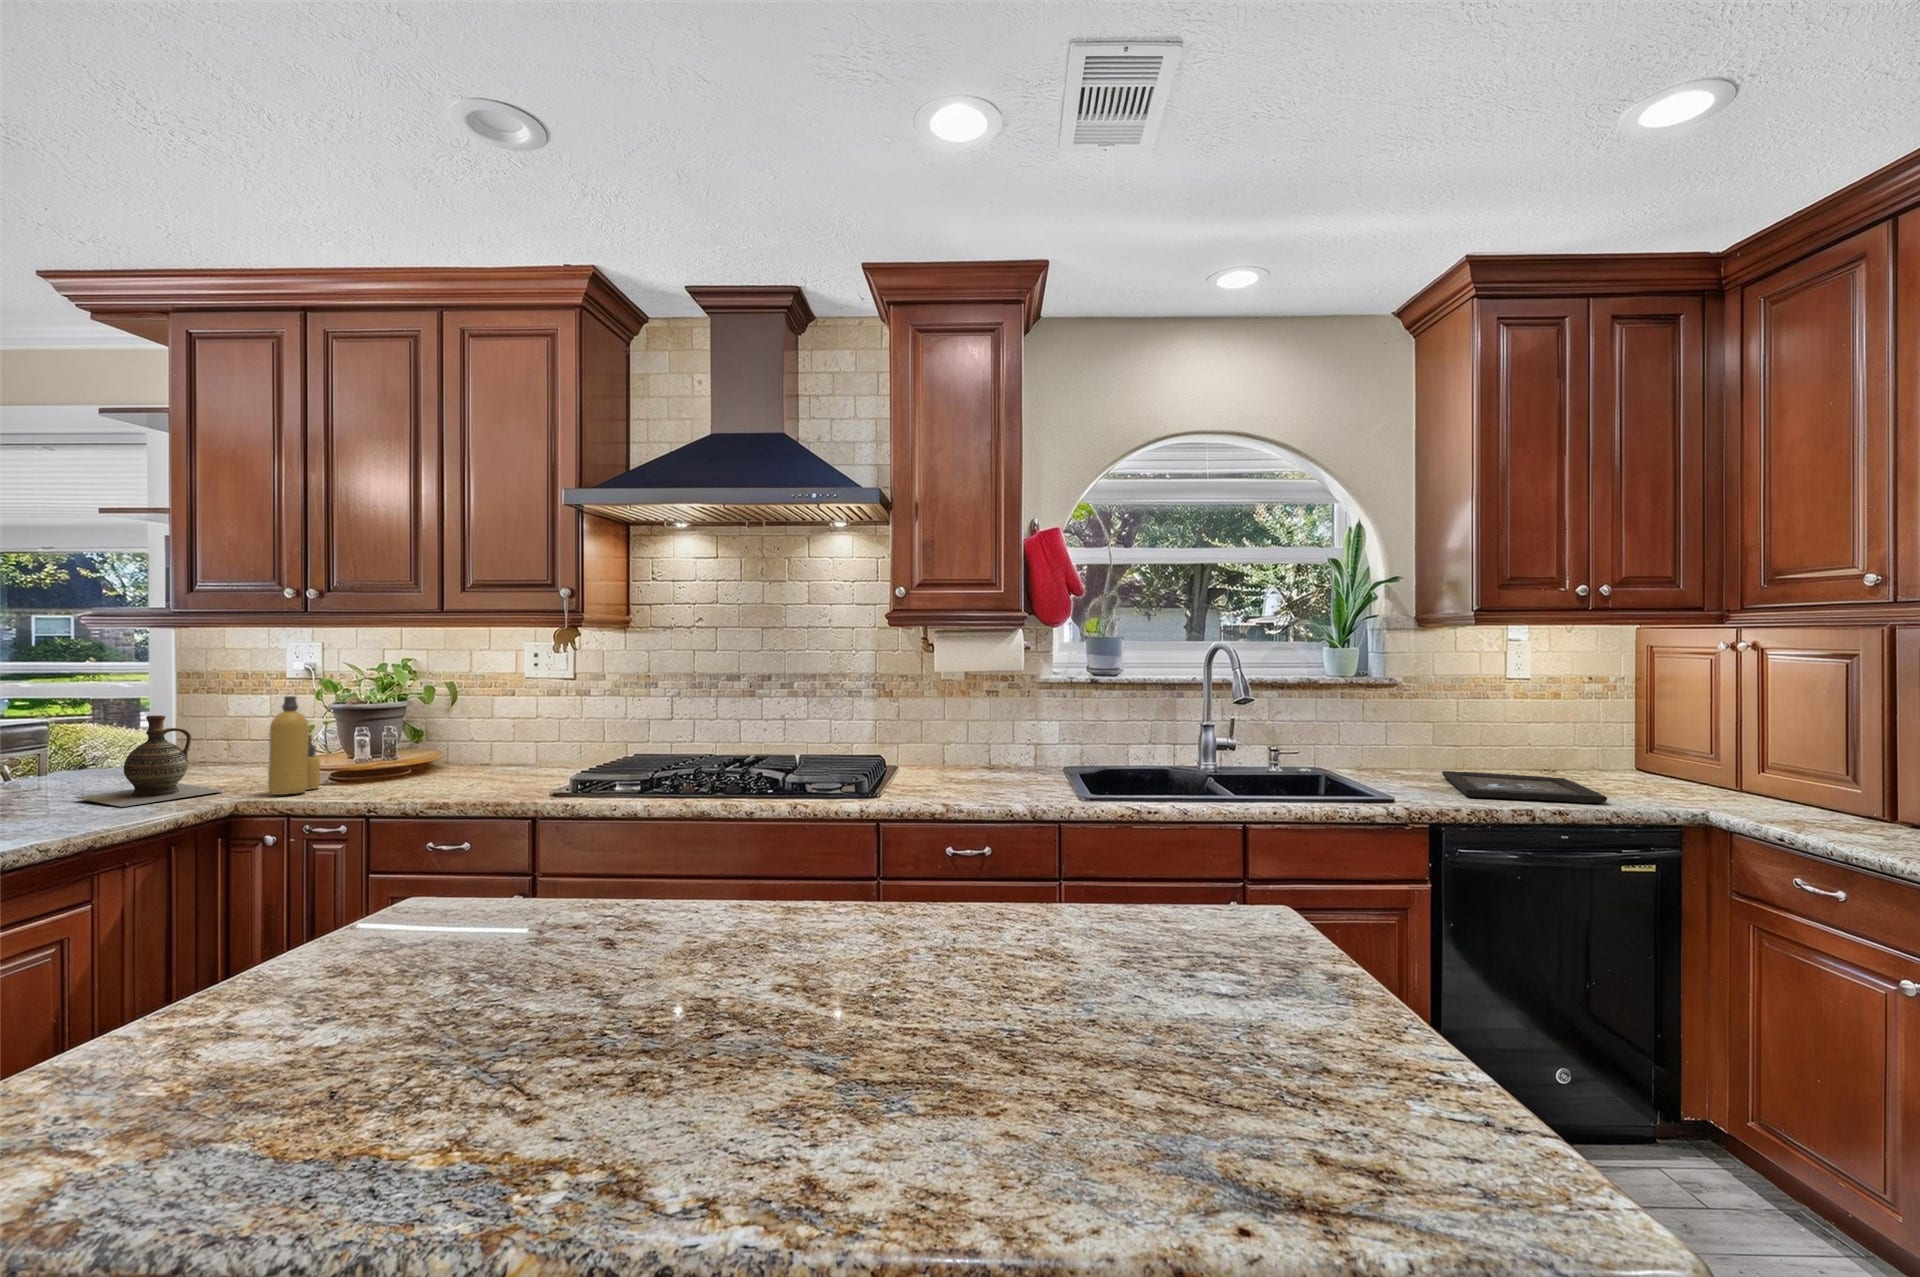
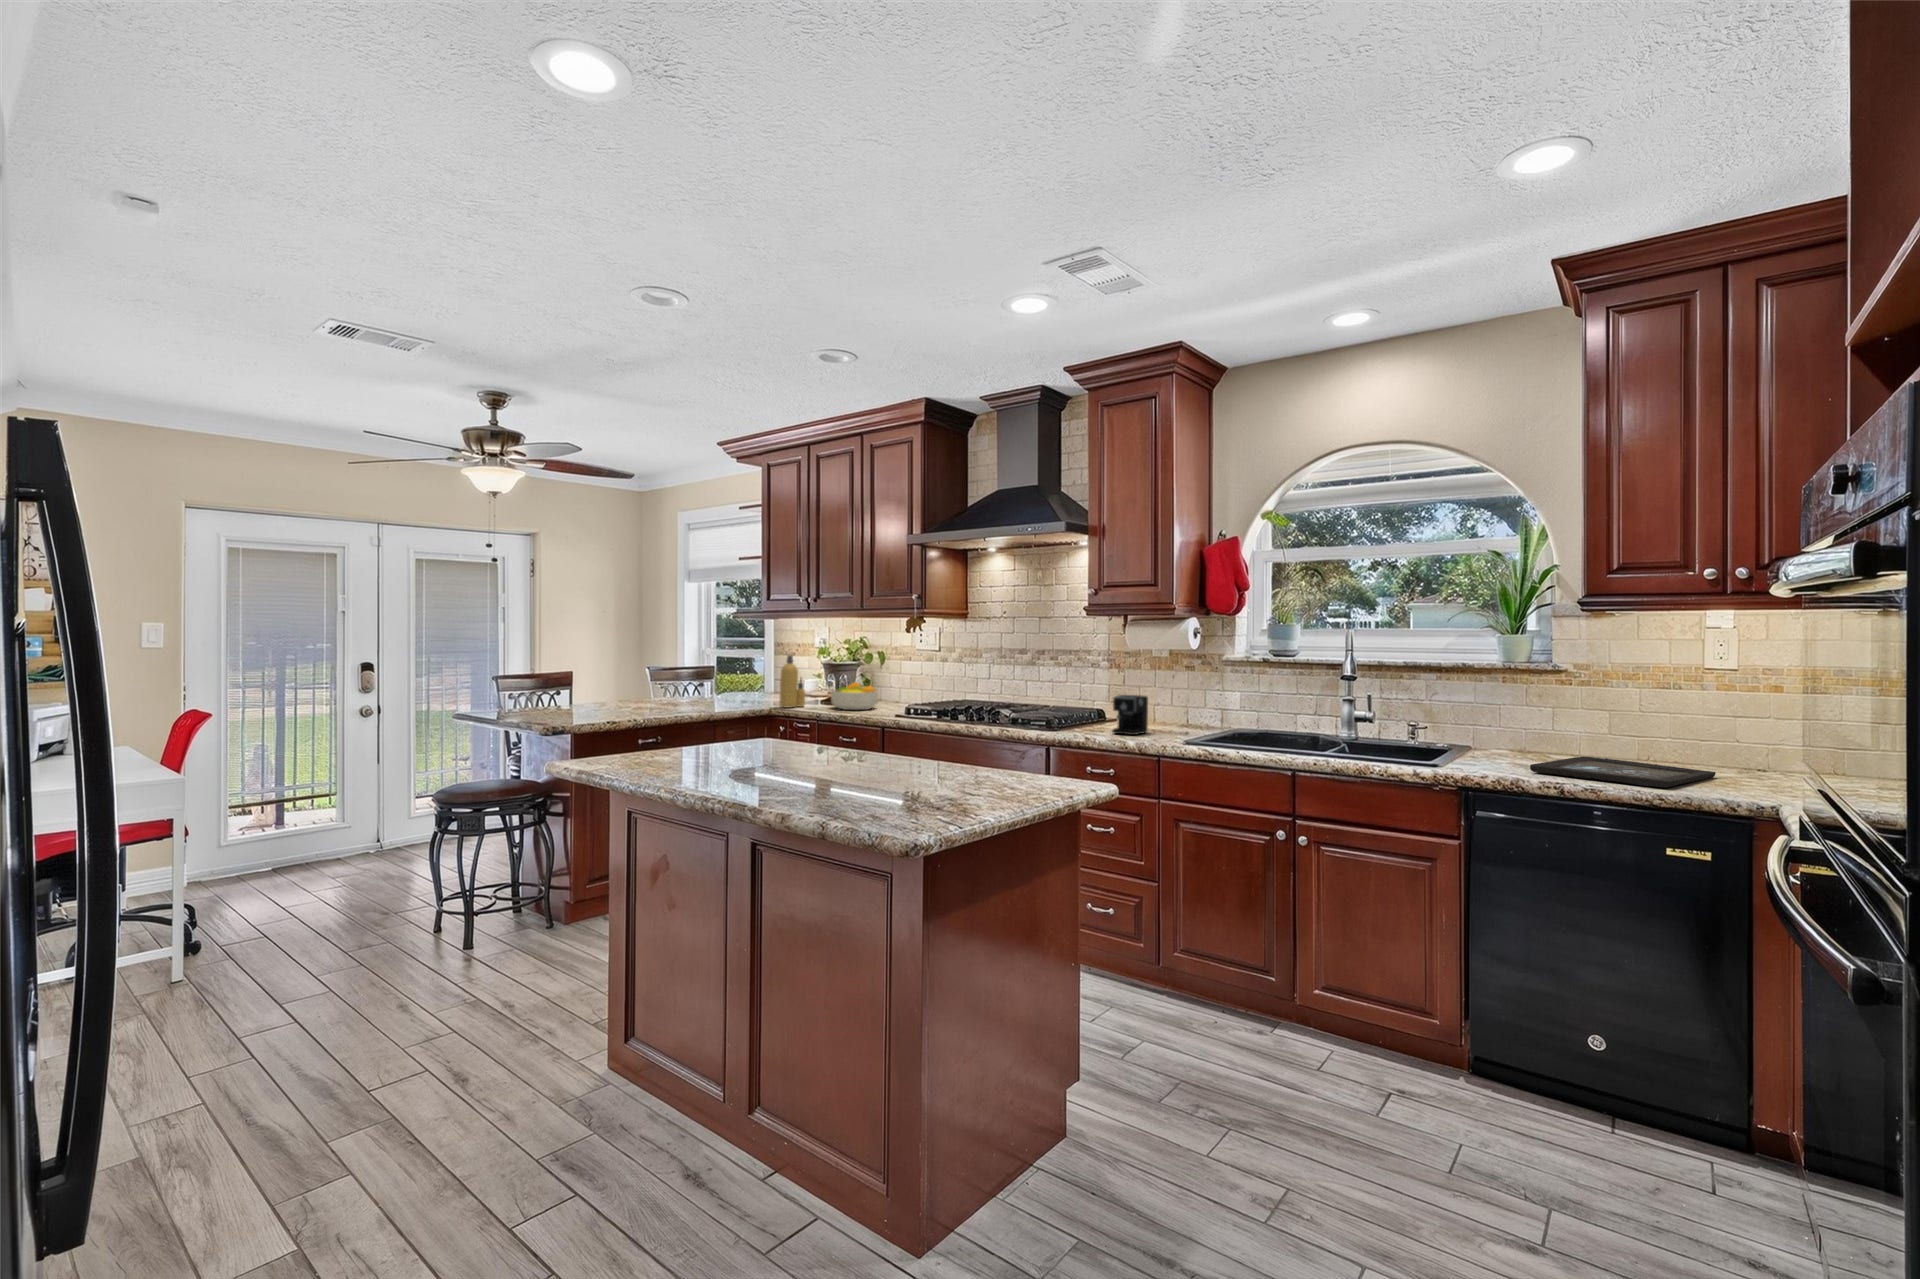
ceramic jug: present [74,715,223,807] -> none [710,663,767,707]
coffee maker: none [942,734,1030,791] -> present [1112,695,1188,735]
fruit bowl: none [385,736,480,788] -> present [831,682,879,710]

